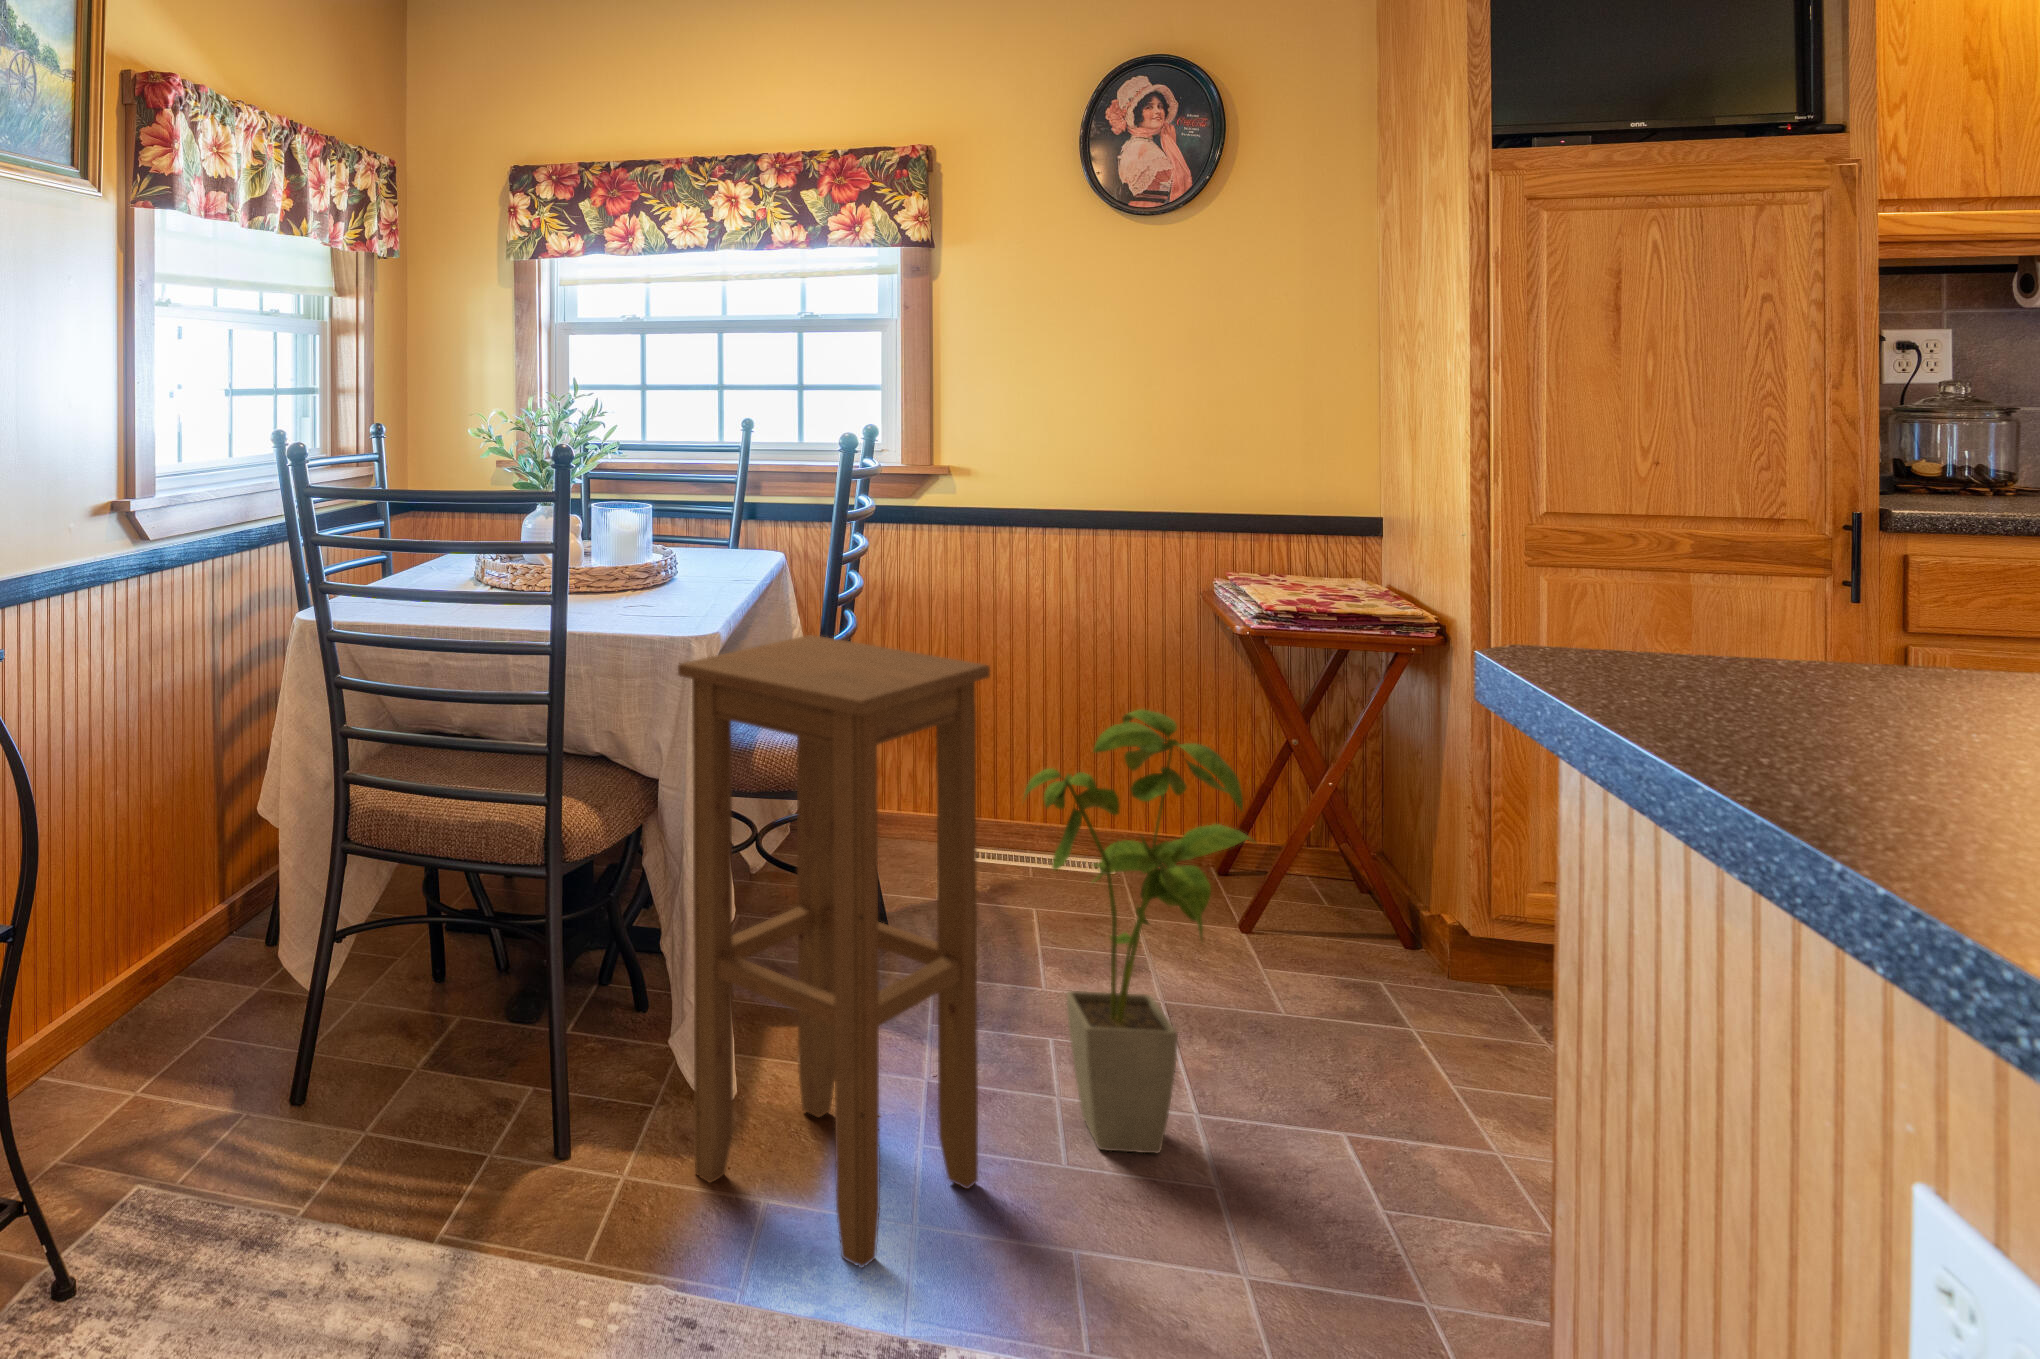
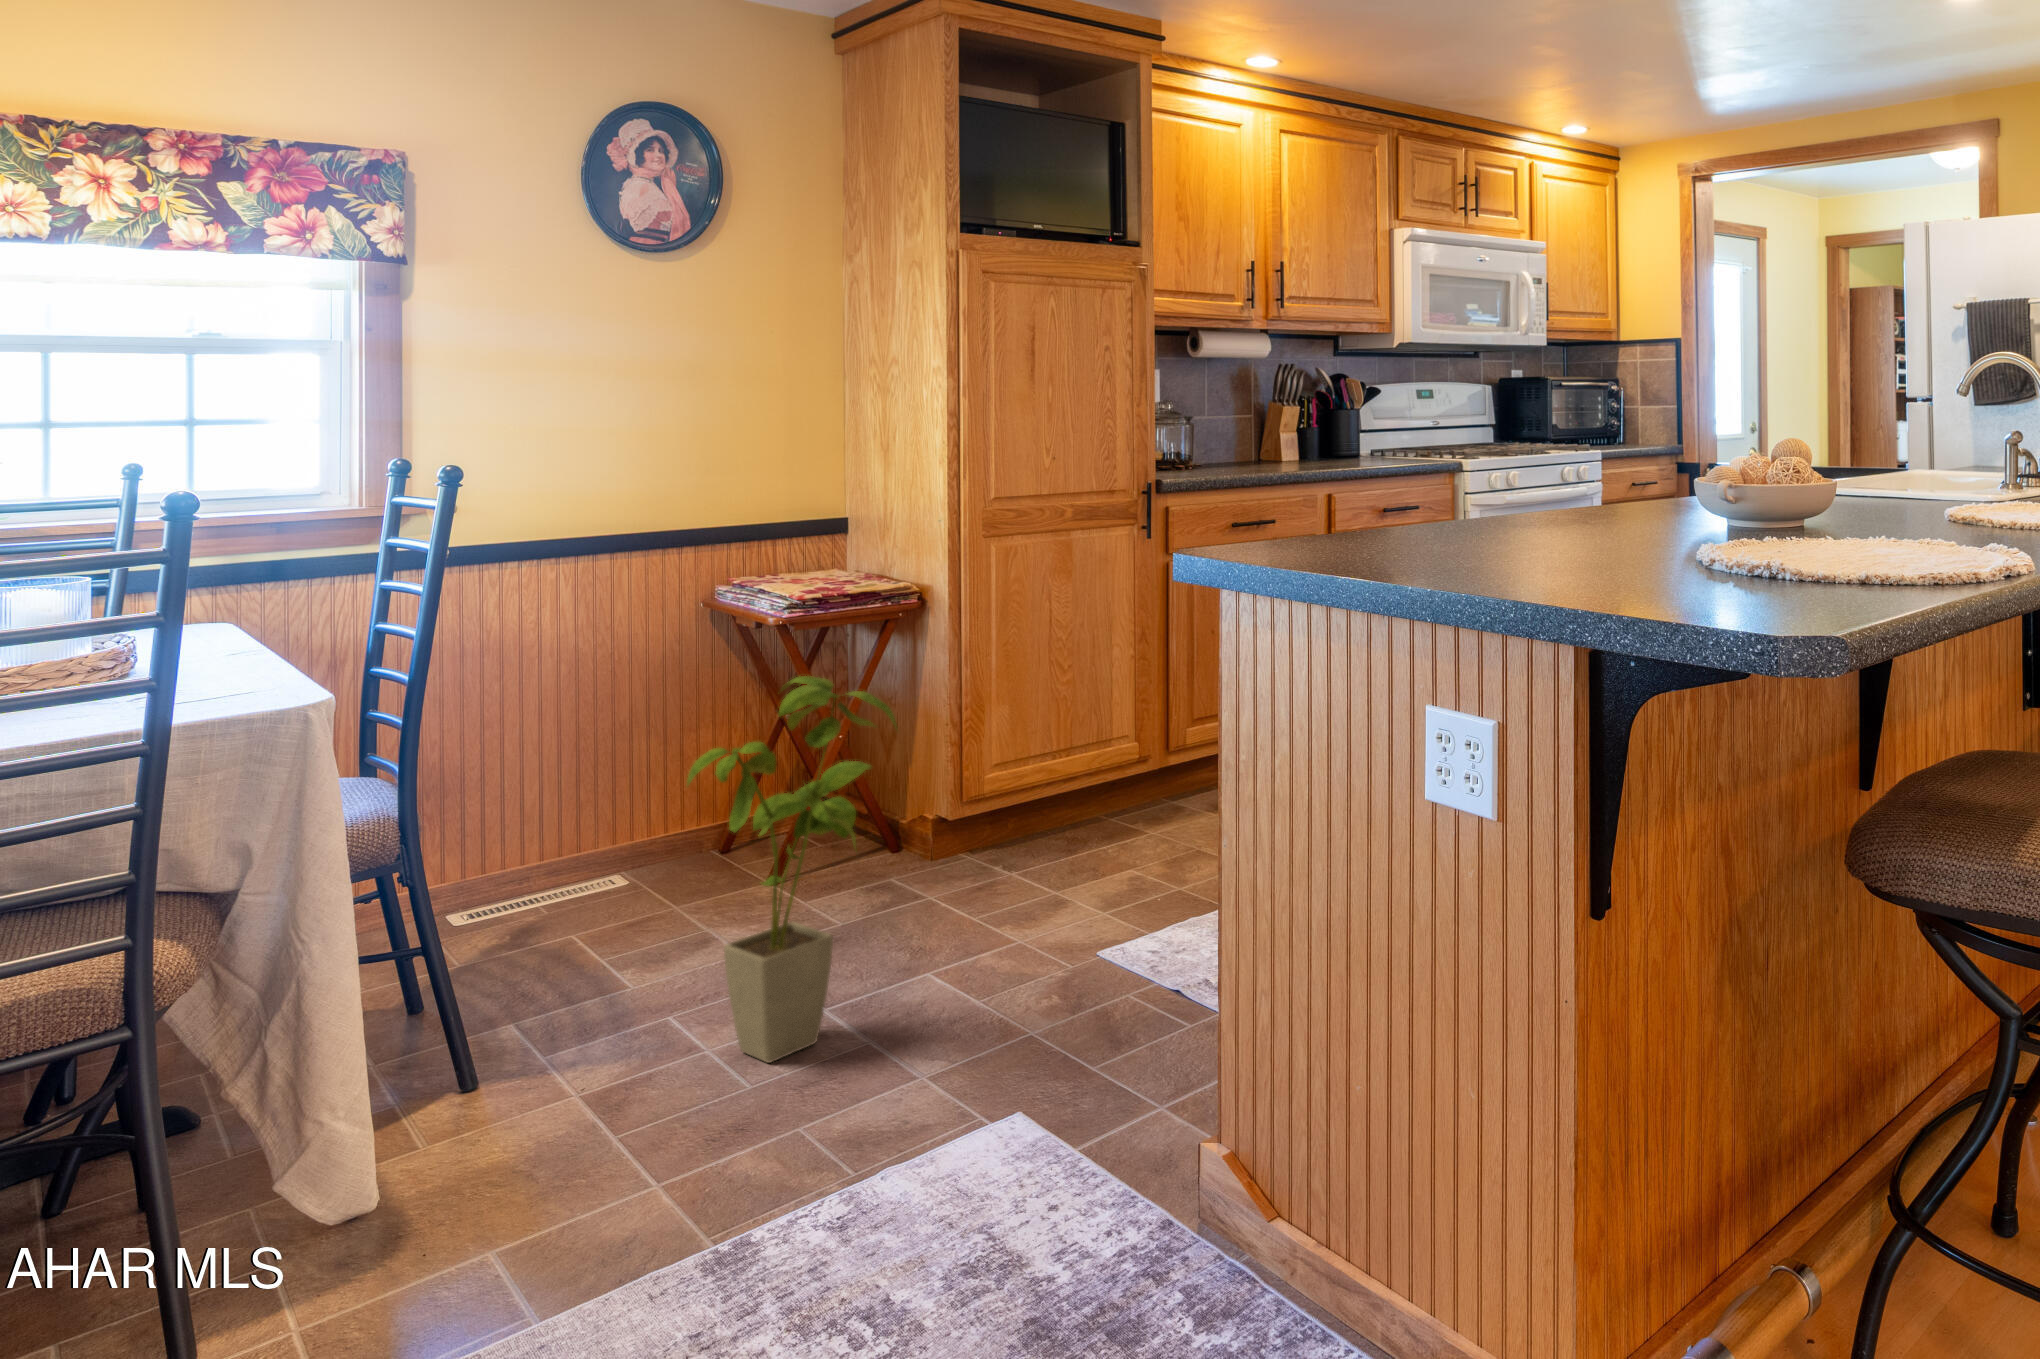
stool: present [678,635,990,1268] -> none [373,656,703,1277]

